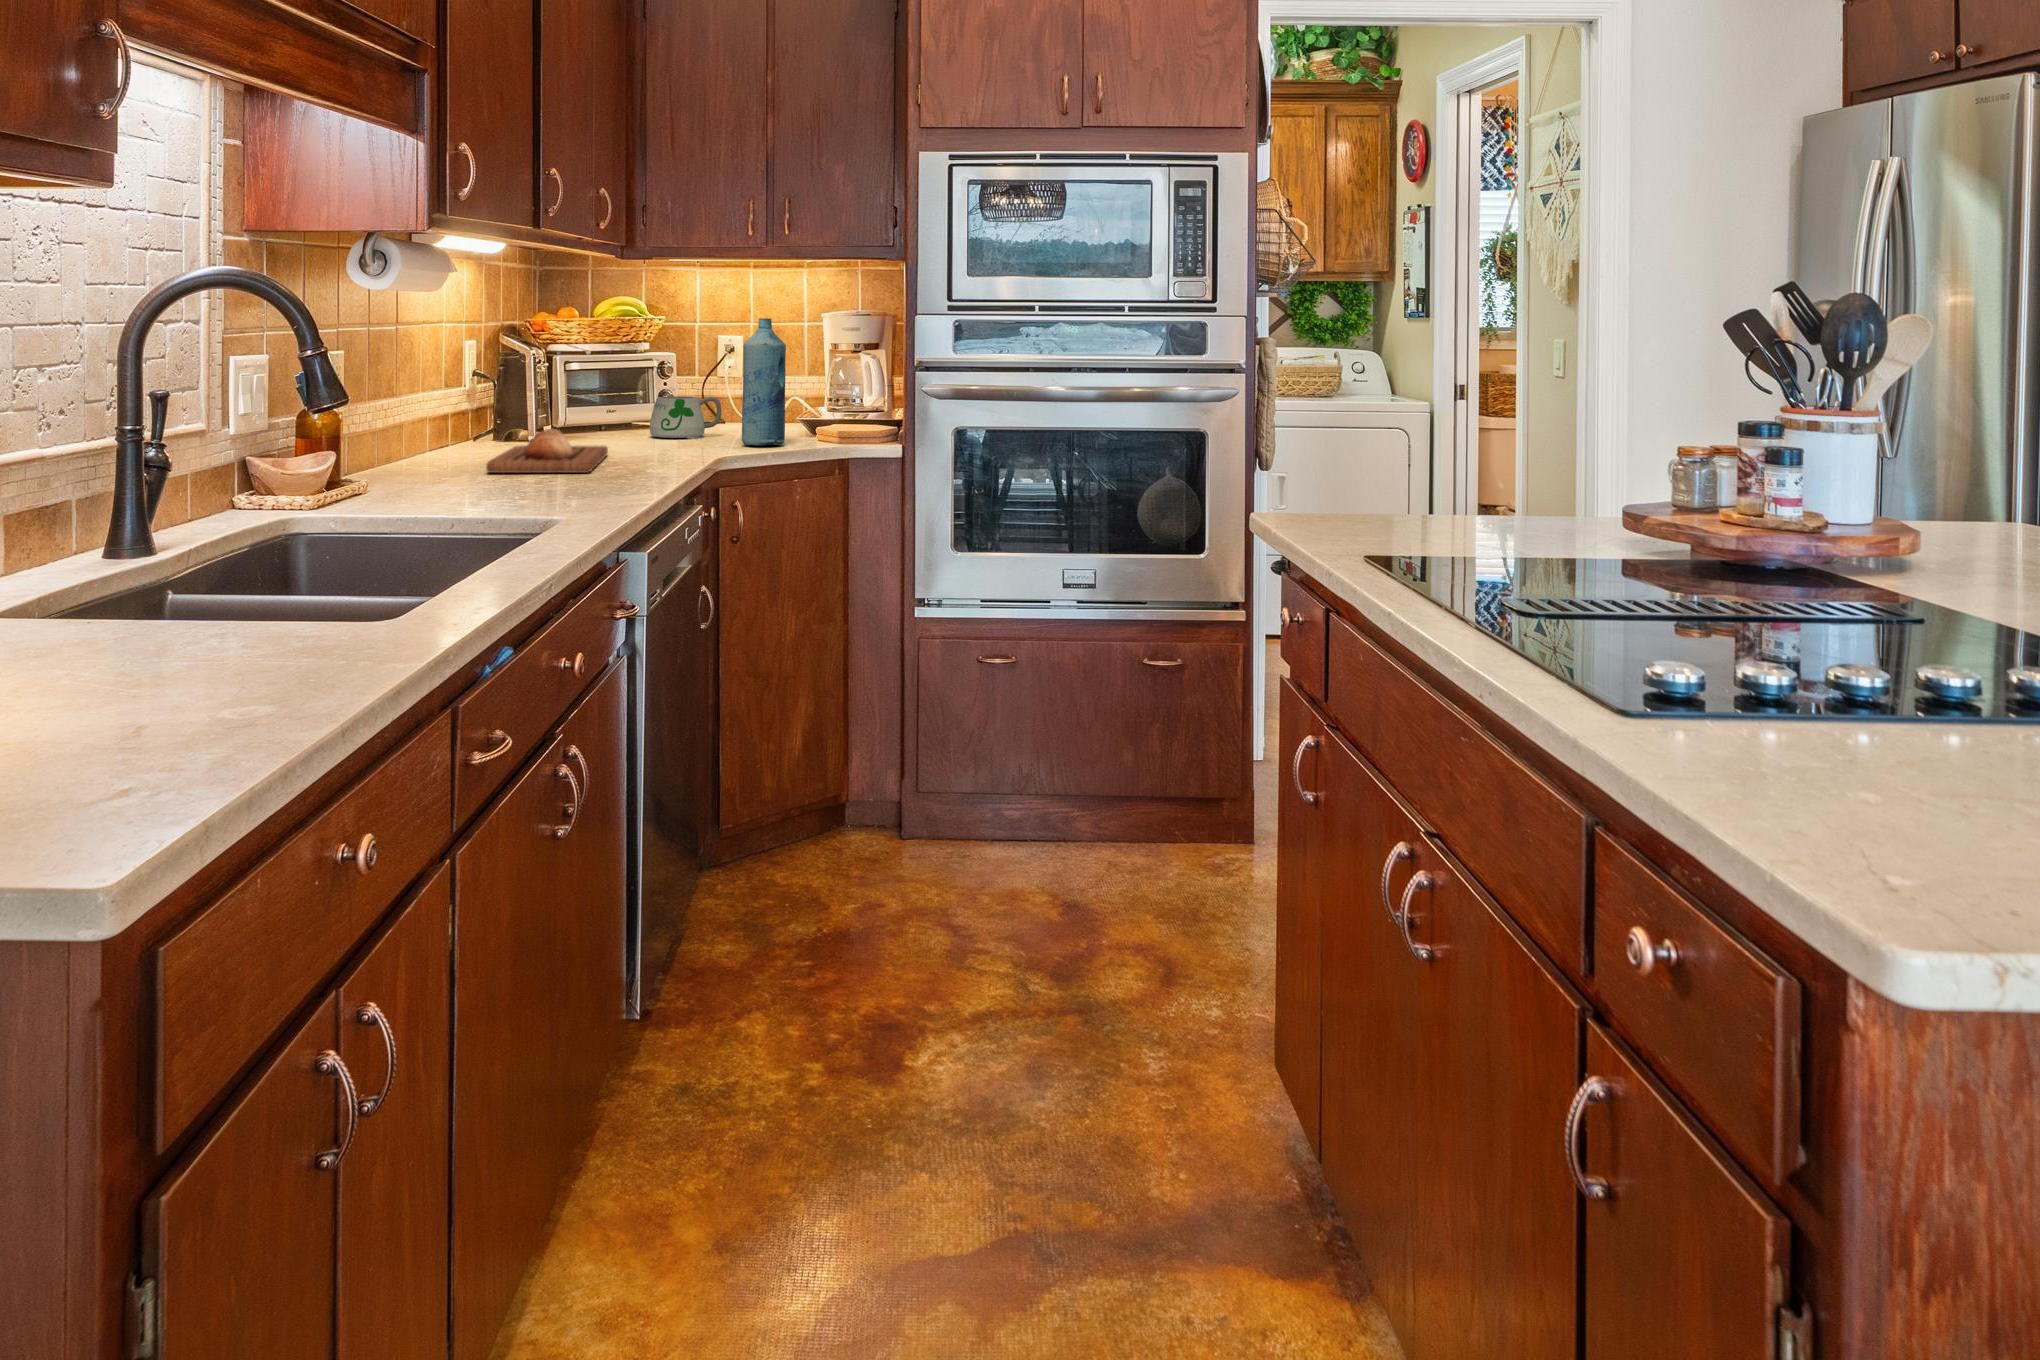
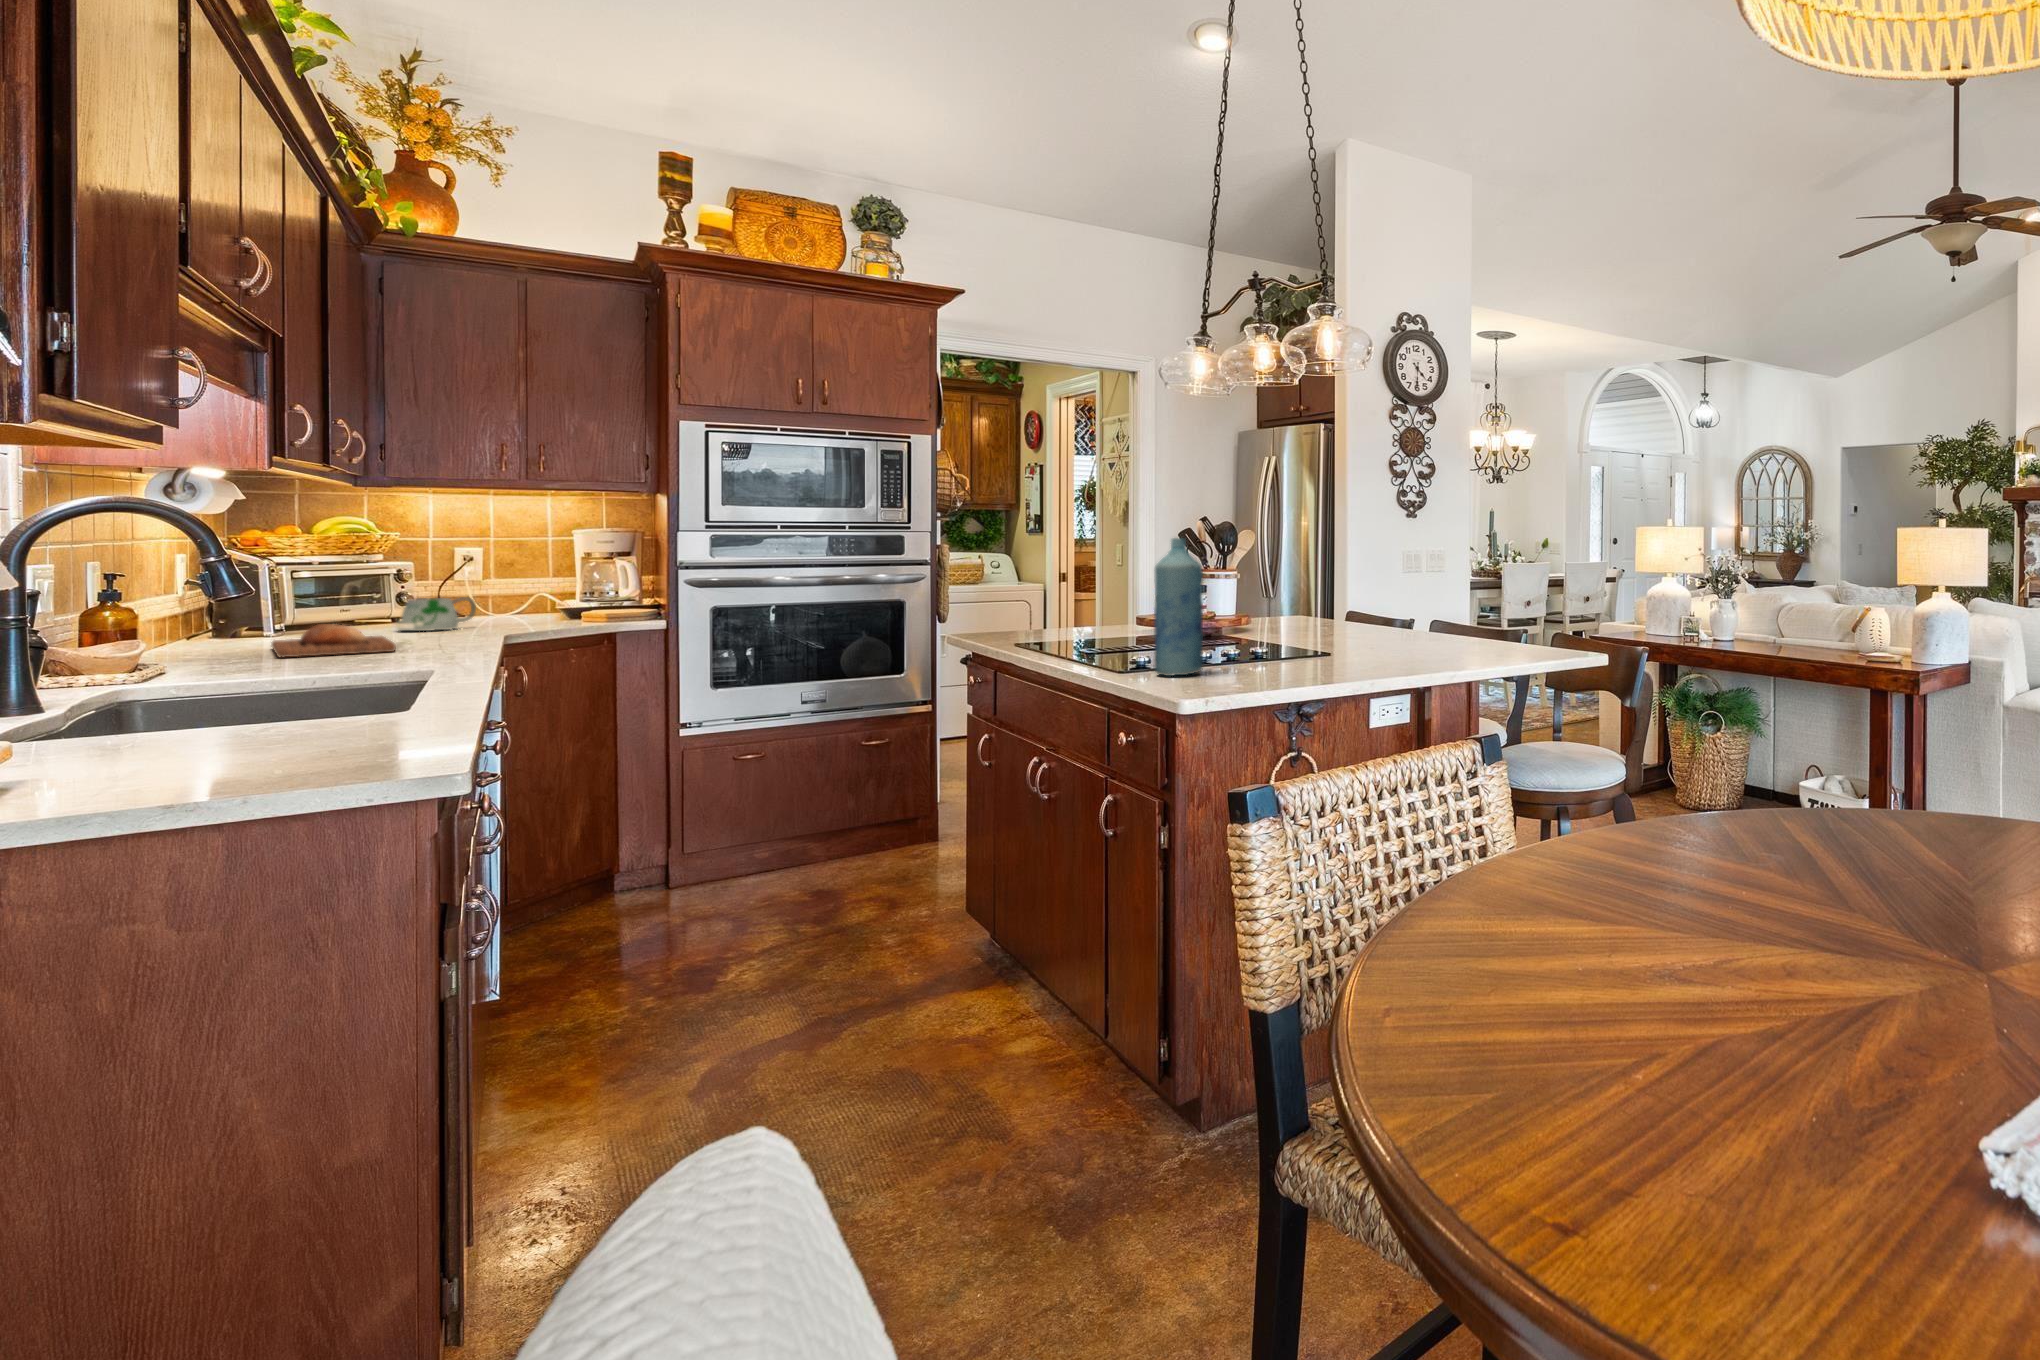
bottle: present [742,318,786,445] -> present [1154,538,1204,676]

